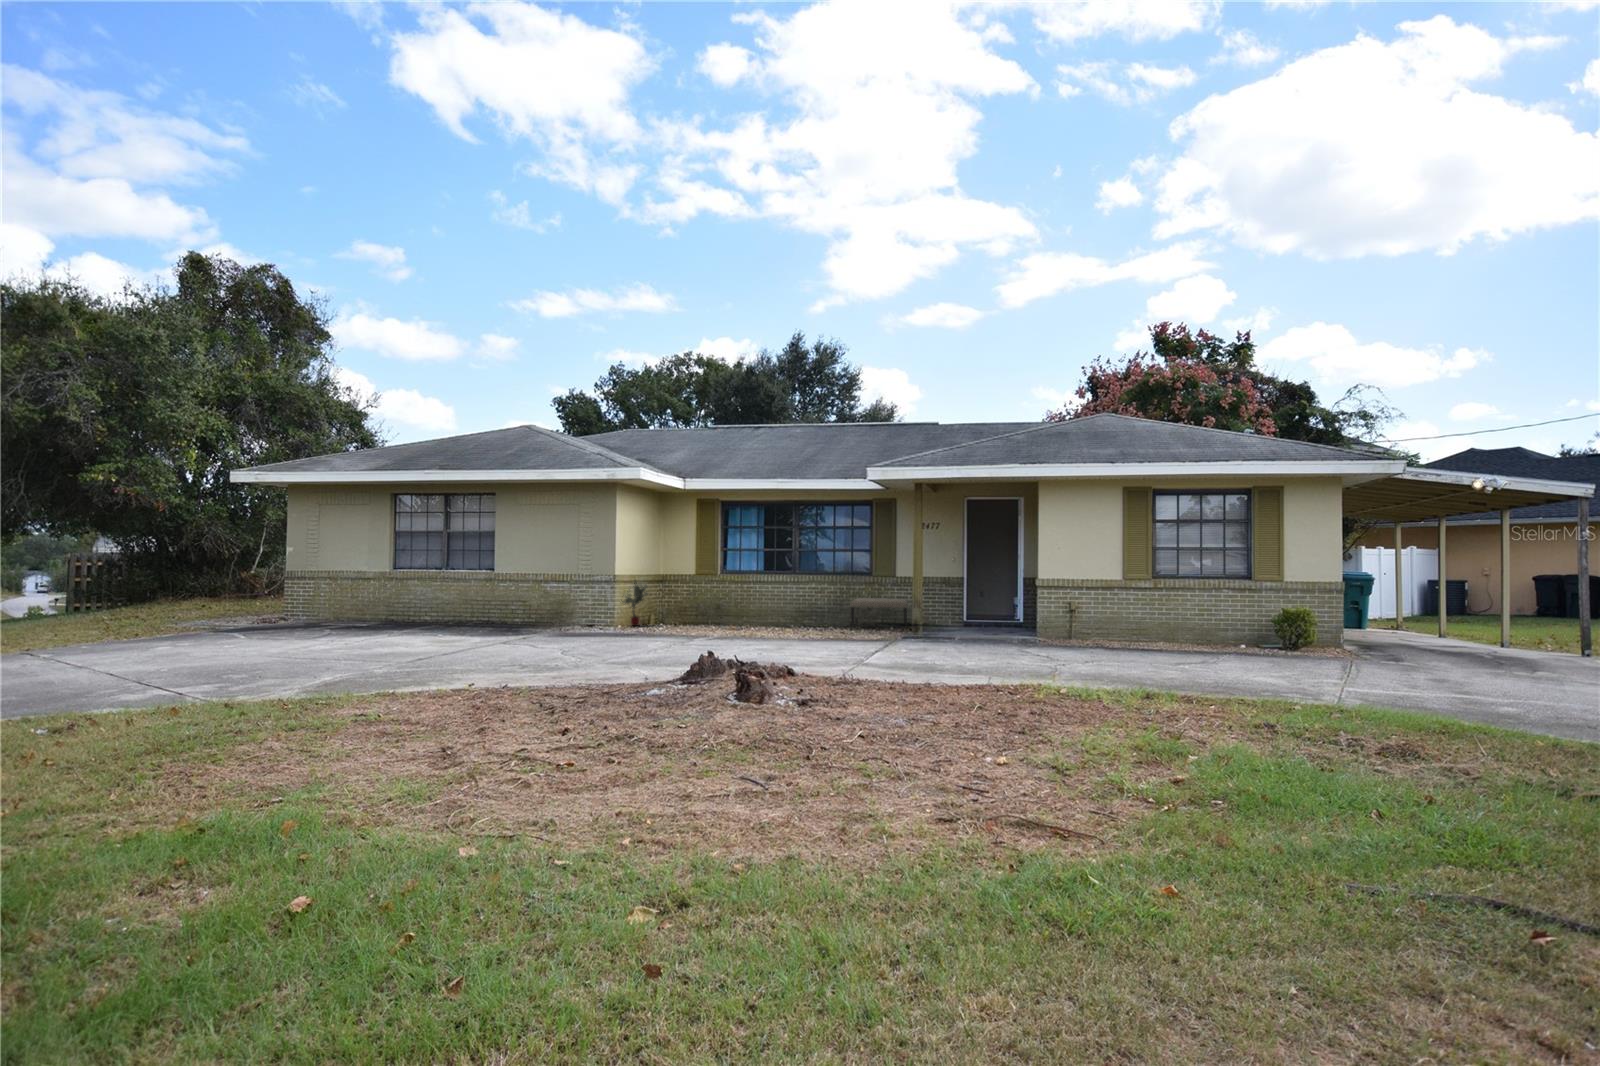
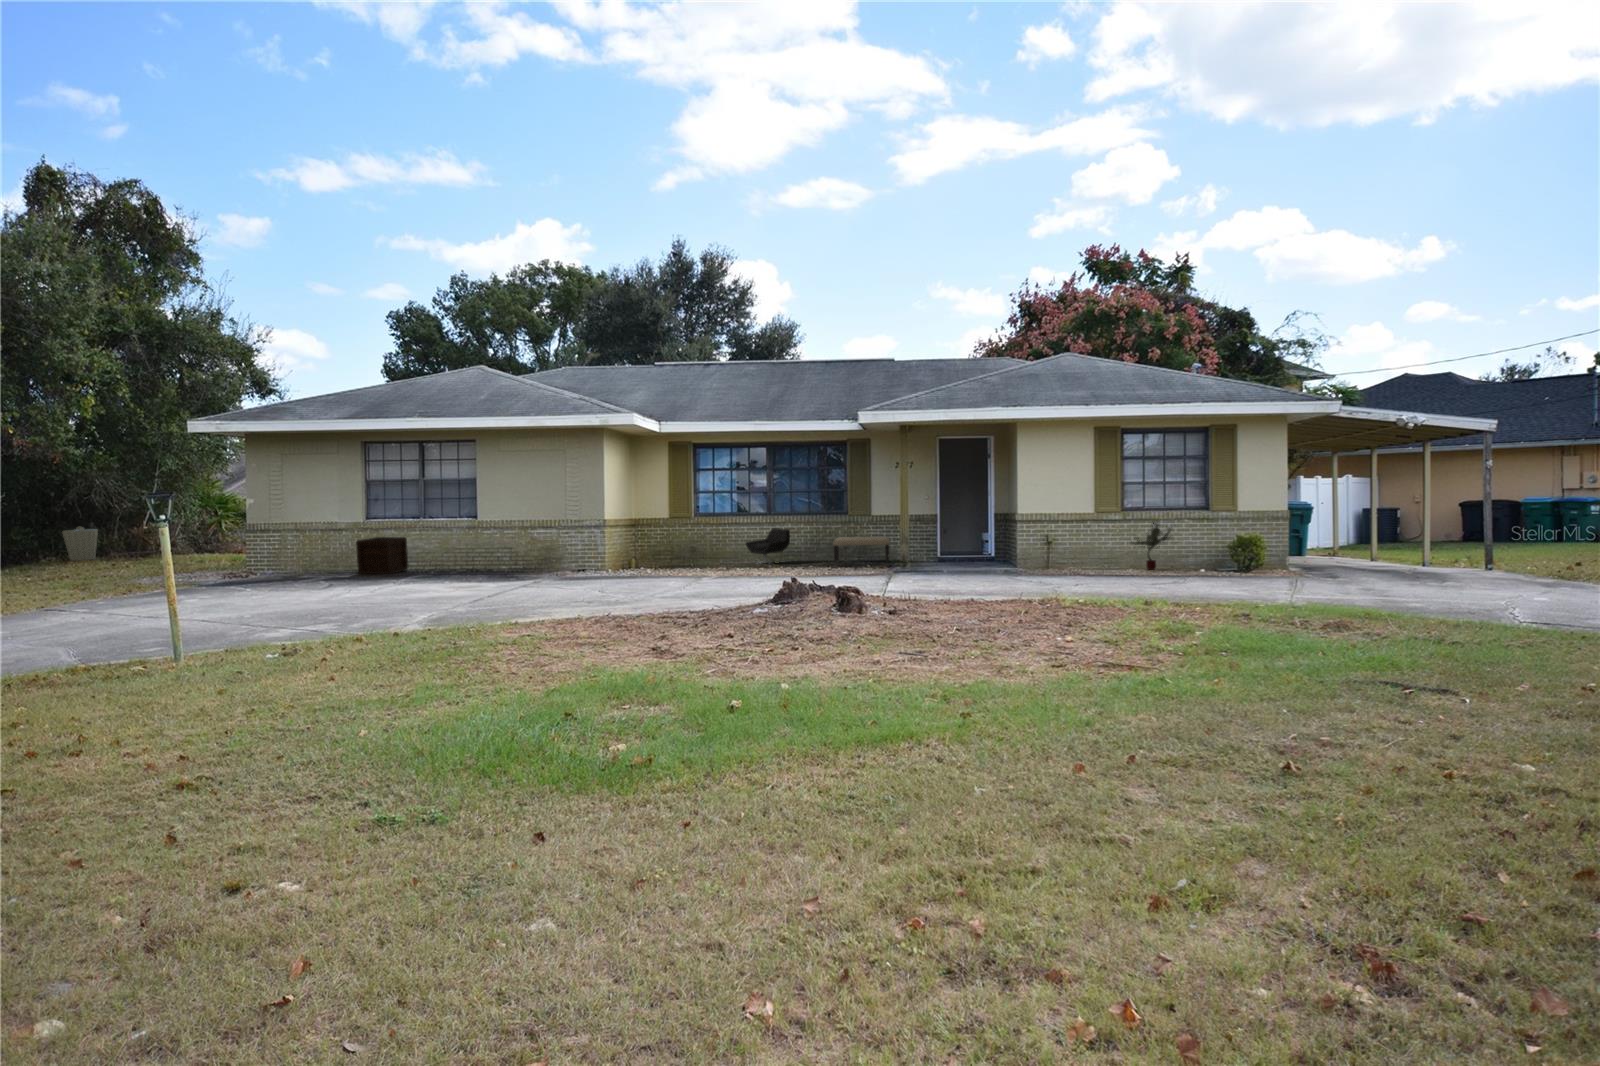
trash can: none [154,570,187,601] -> present [62,526,98,561]
potted tree: present [621,582,648,626] -> present [1131,521,1172,570]
wooden crate: none [378,587,430,624] -> present [356,537,409,574]
lounge chair: none [762,587,808,625] -> present [745,528,790,562]

